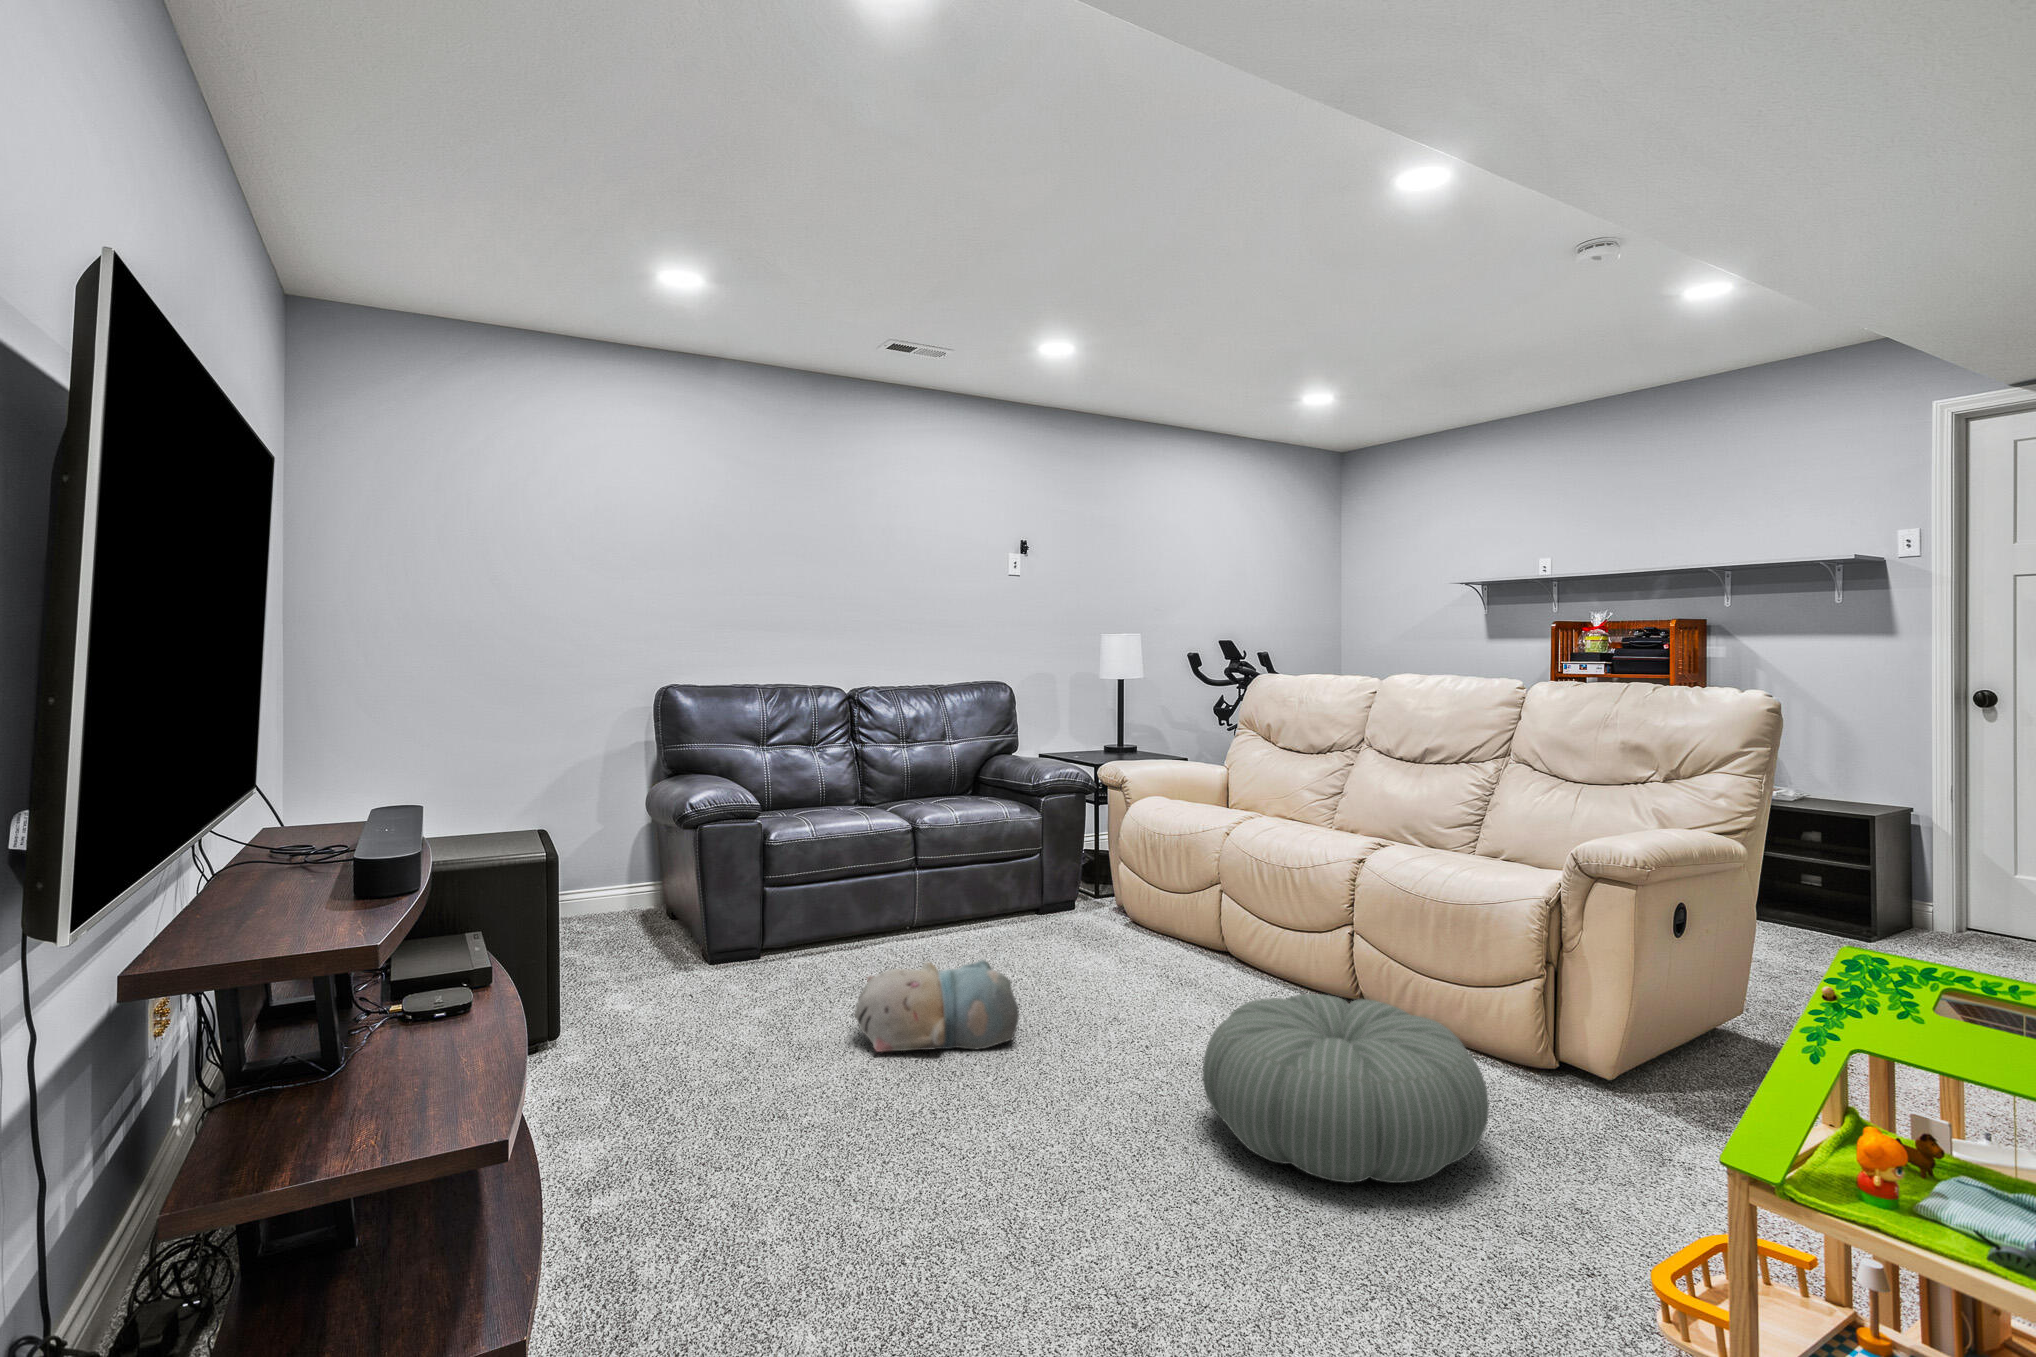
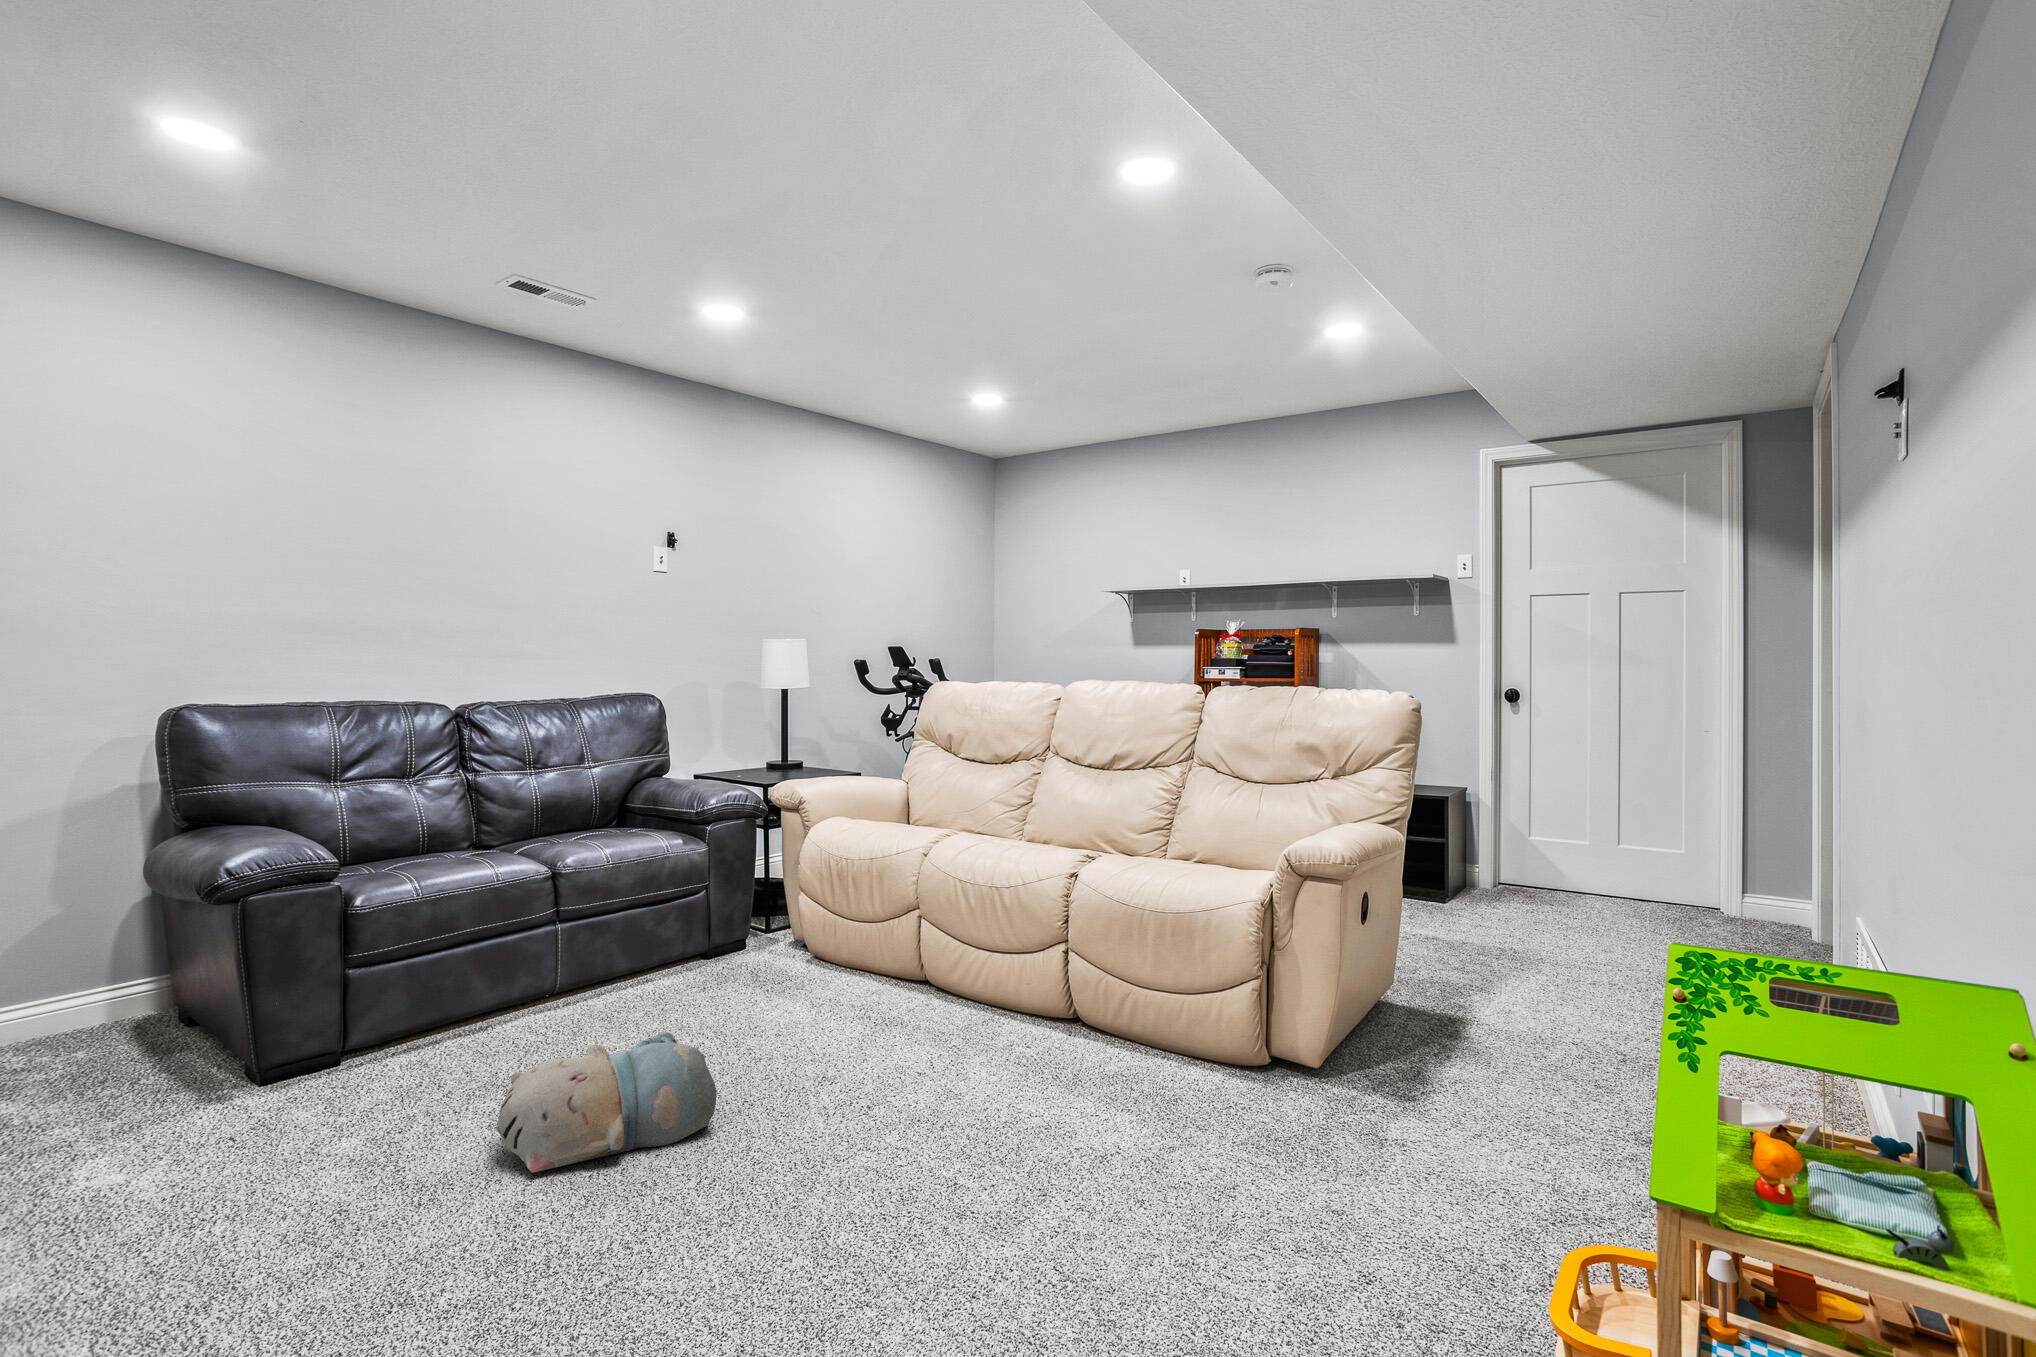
pouf: present [1203,994,1489,1183] -> none [953,1024,1245,1236]

